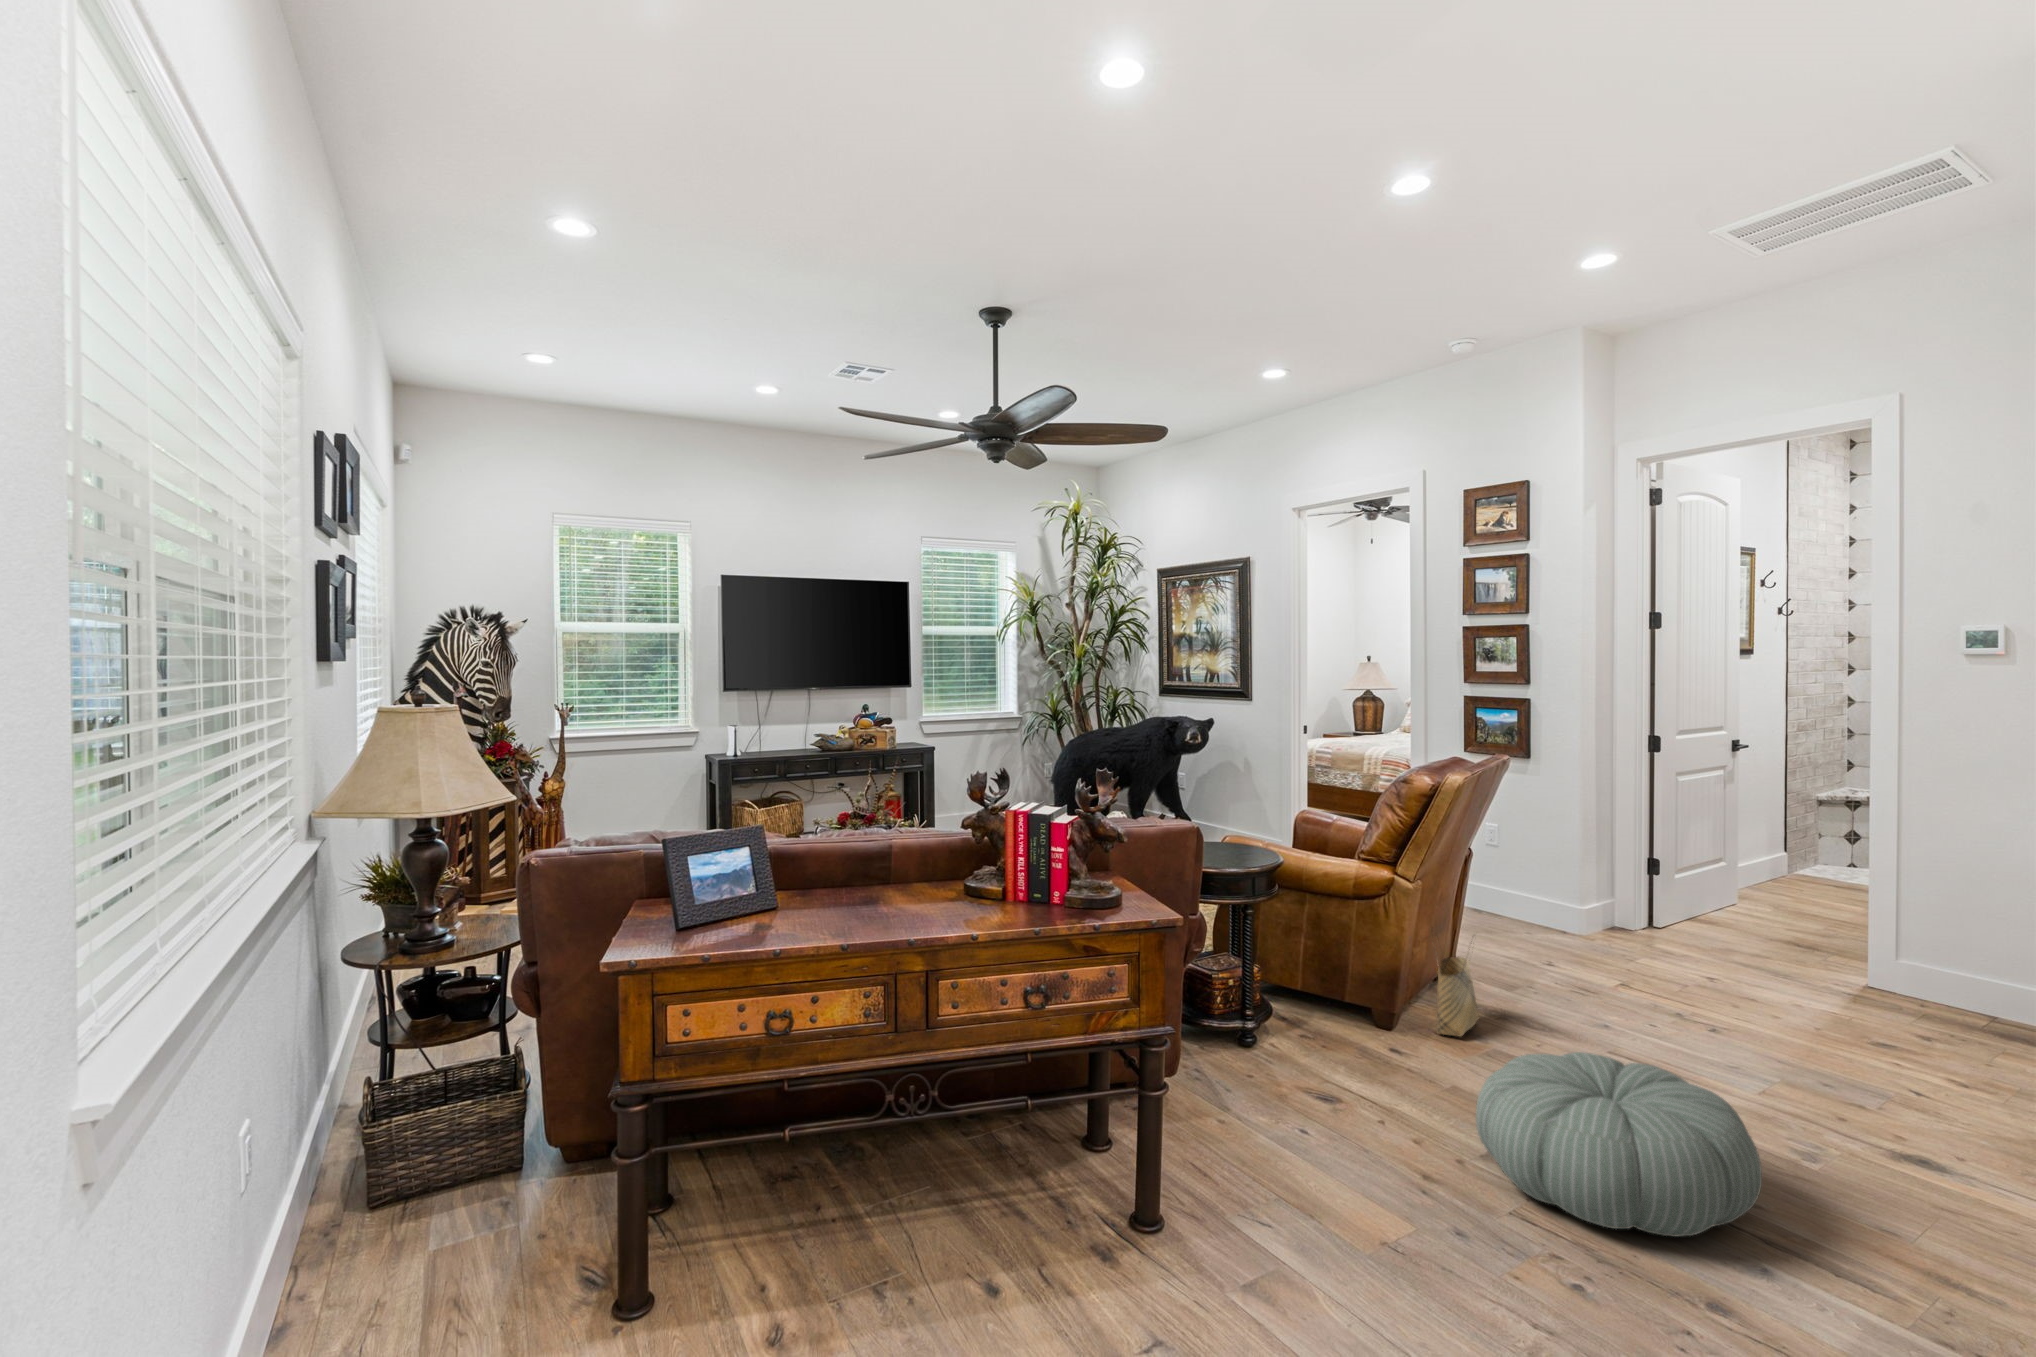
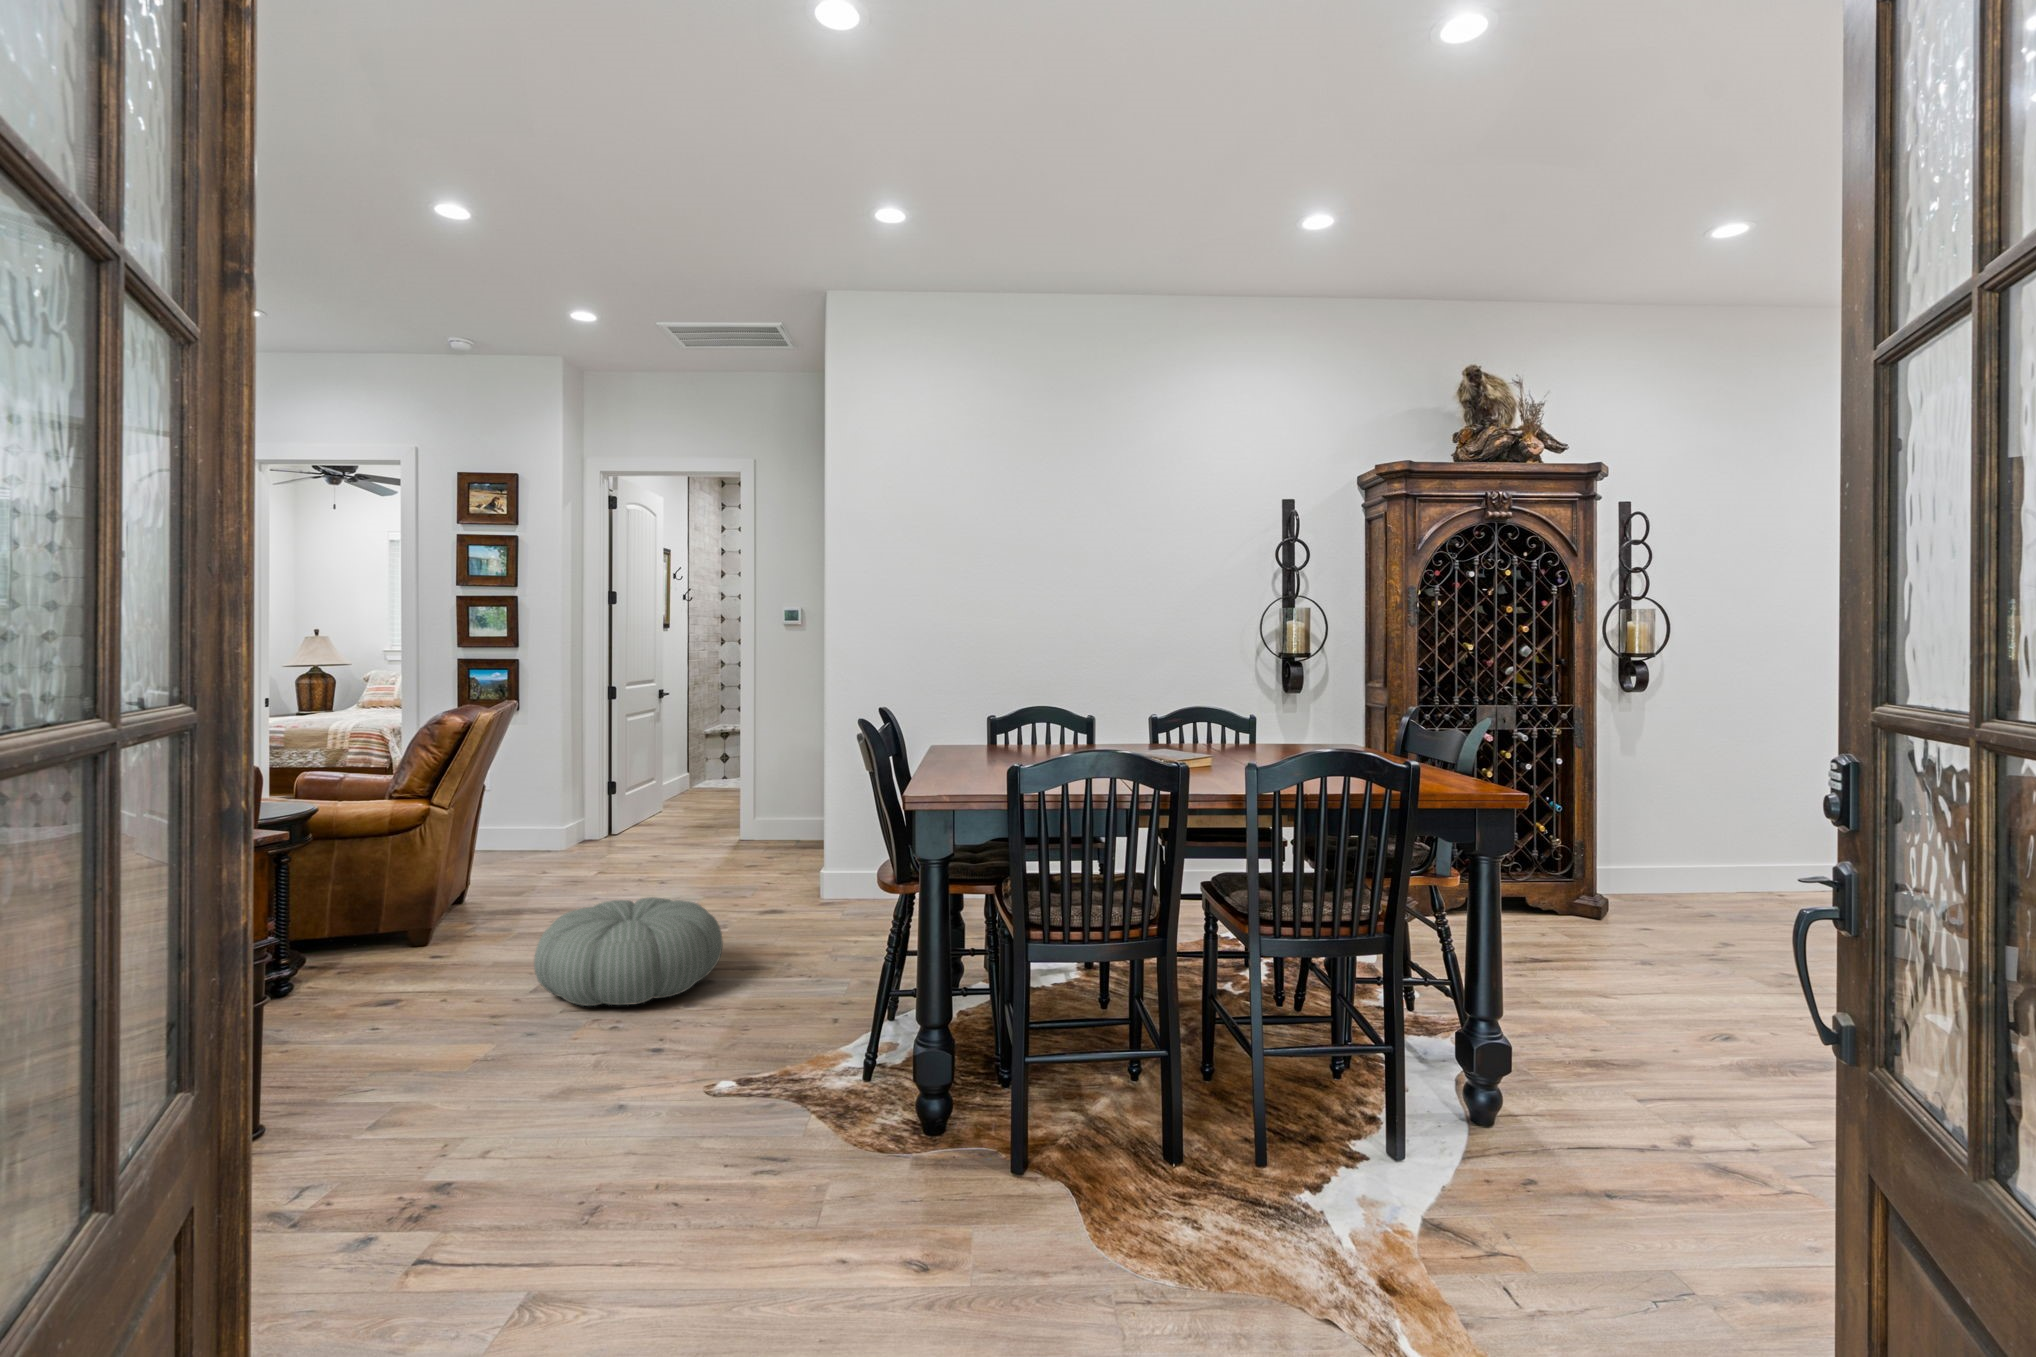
woven basket: present [1437,940,1479,1036] -> none [462,843,504,935]

